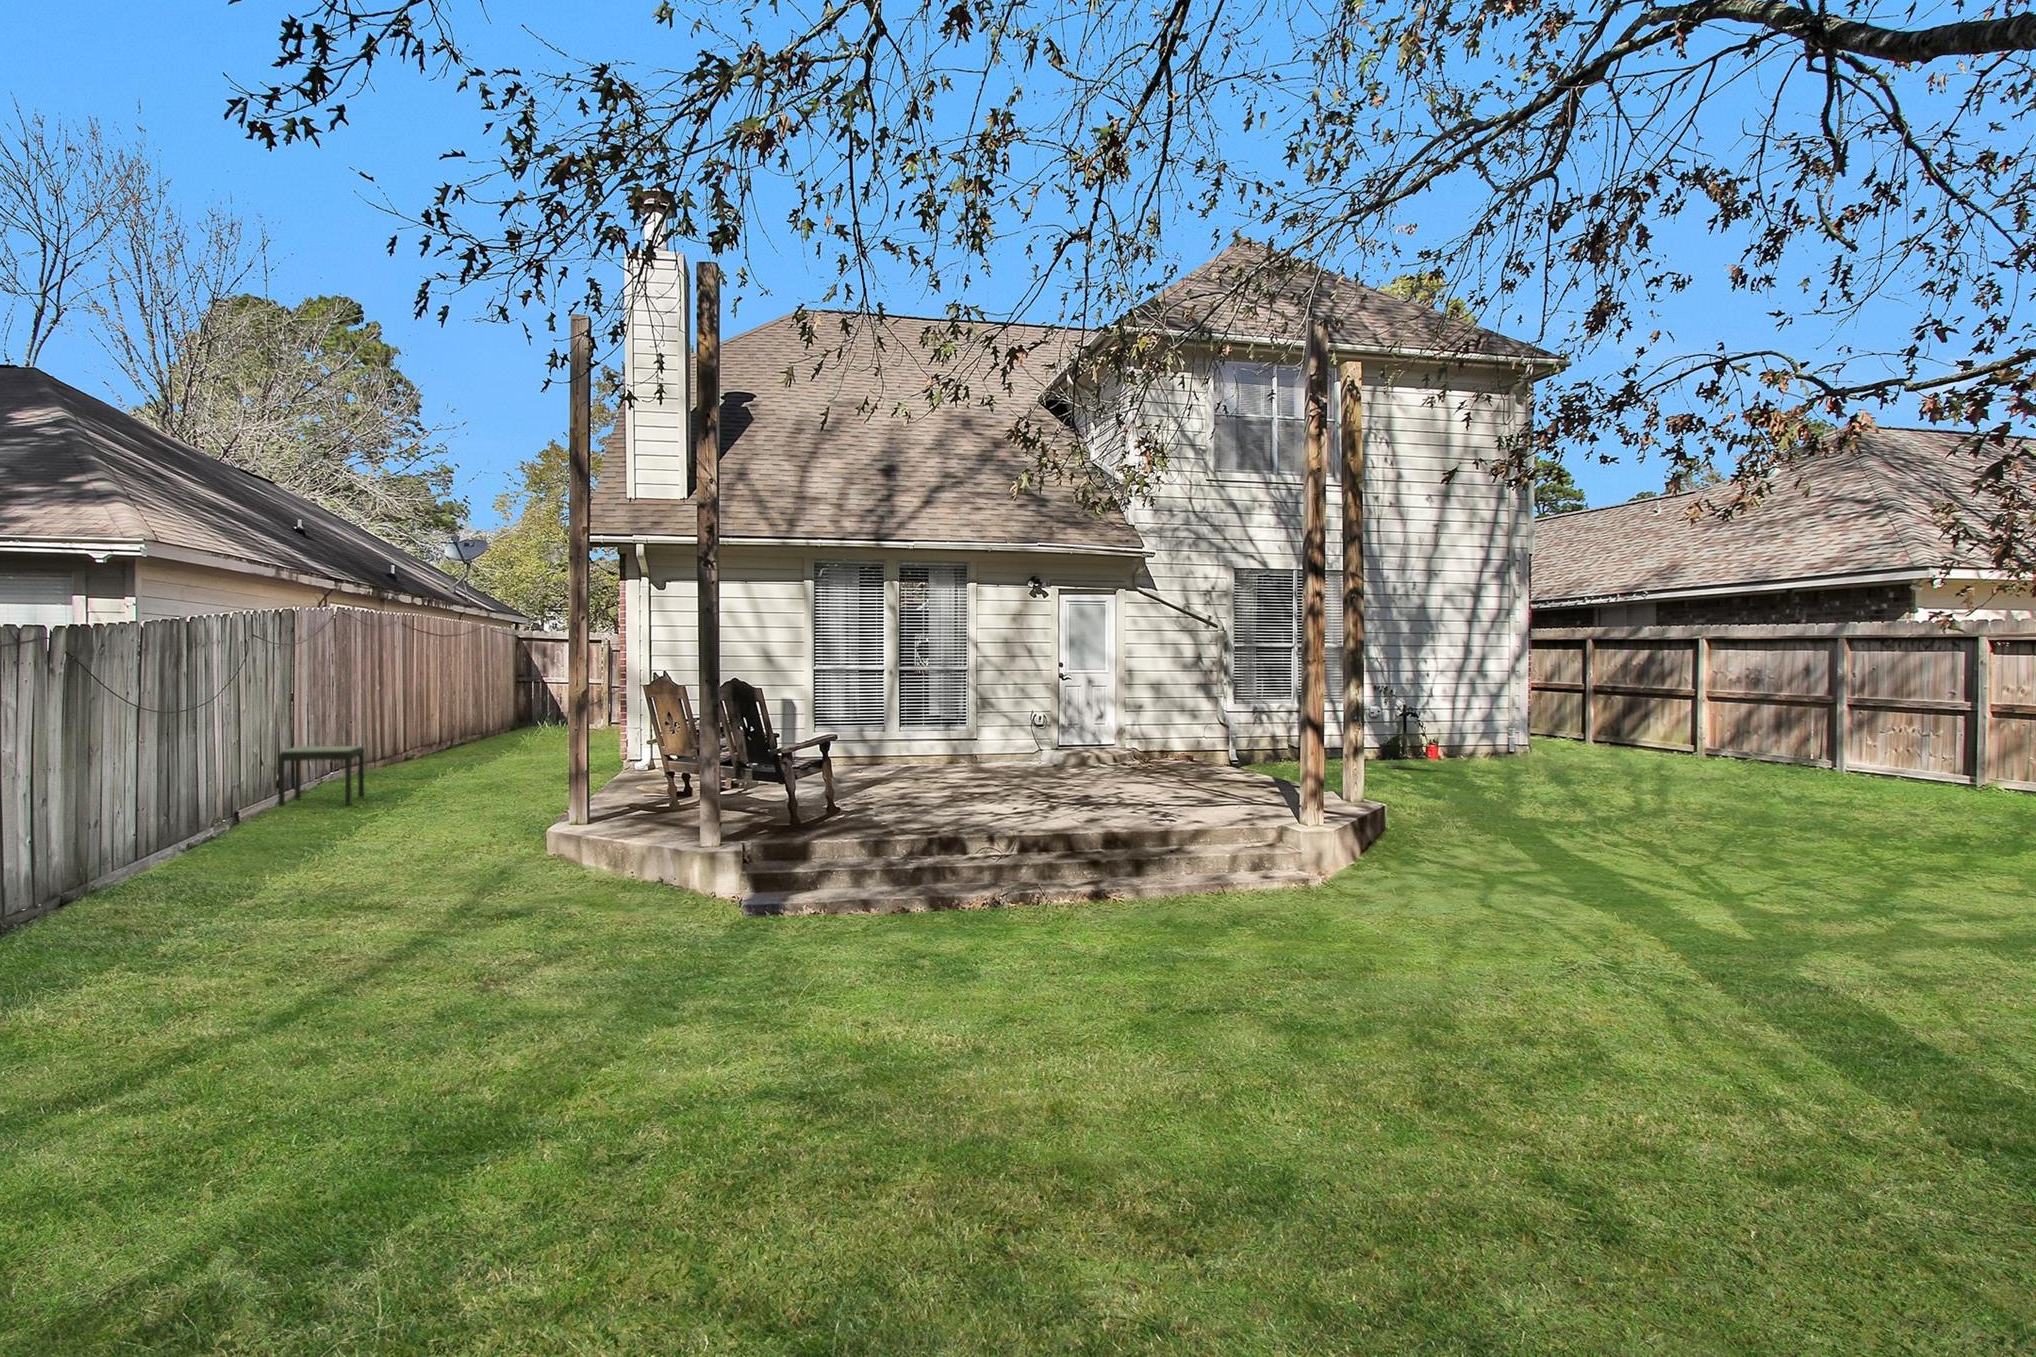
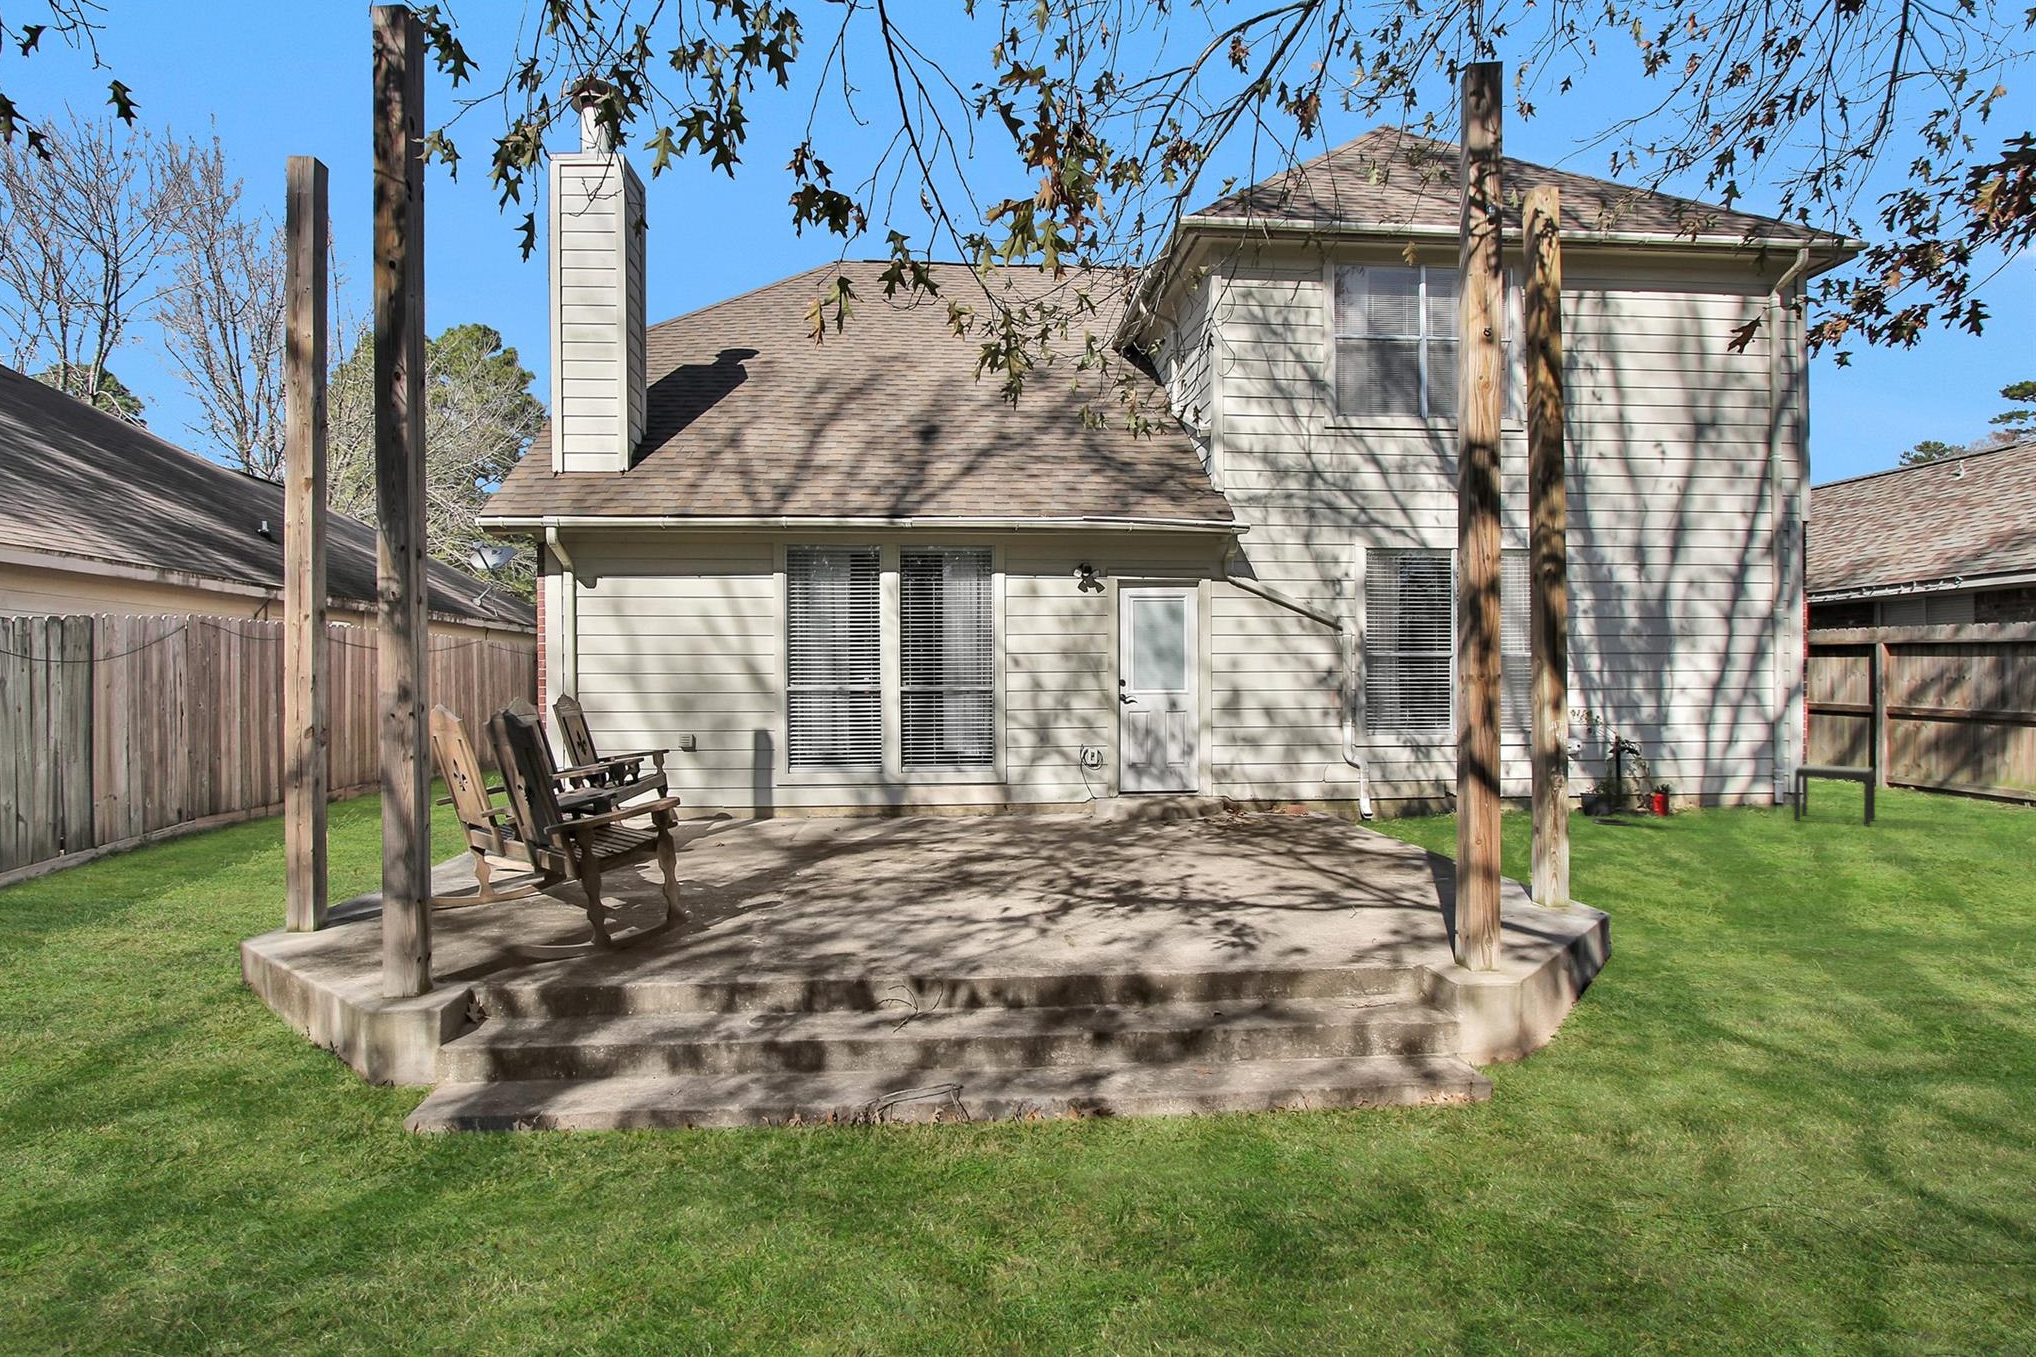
side table: present [278,746,364,807] -> present [1794,764,1875,826]

